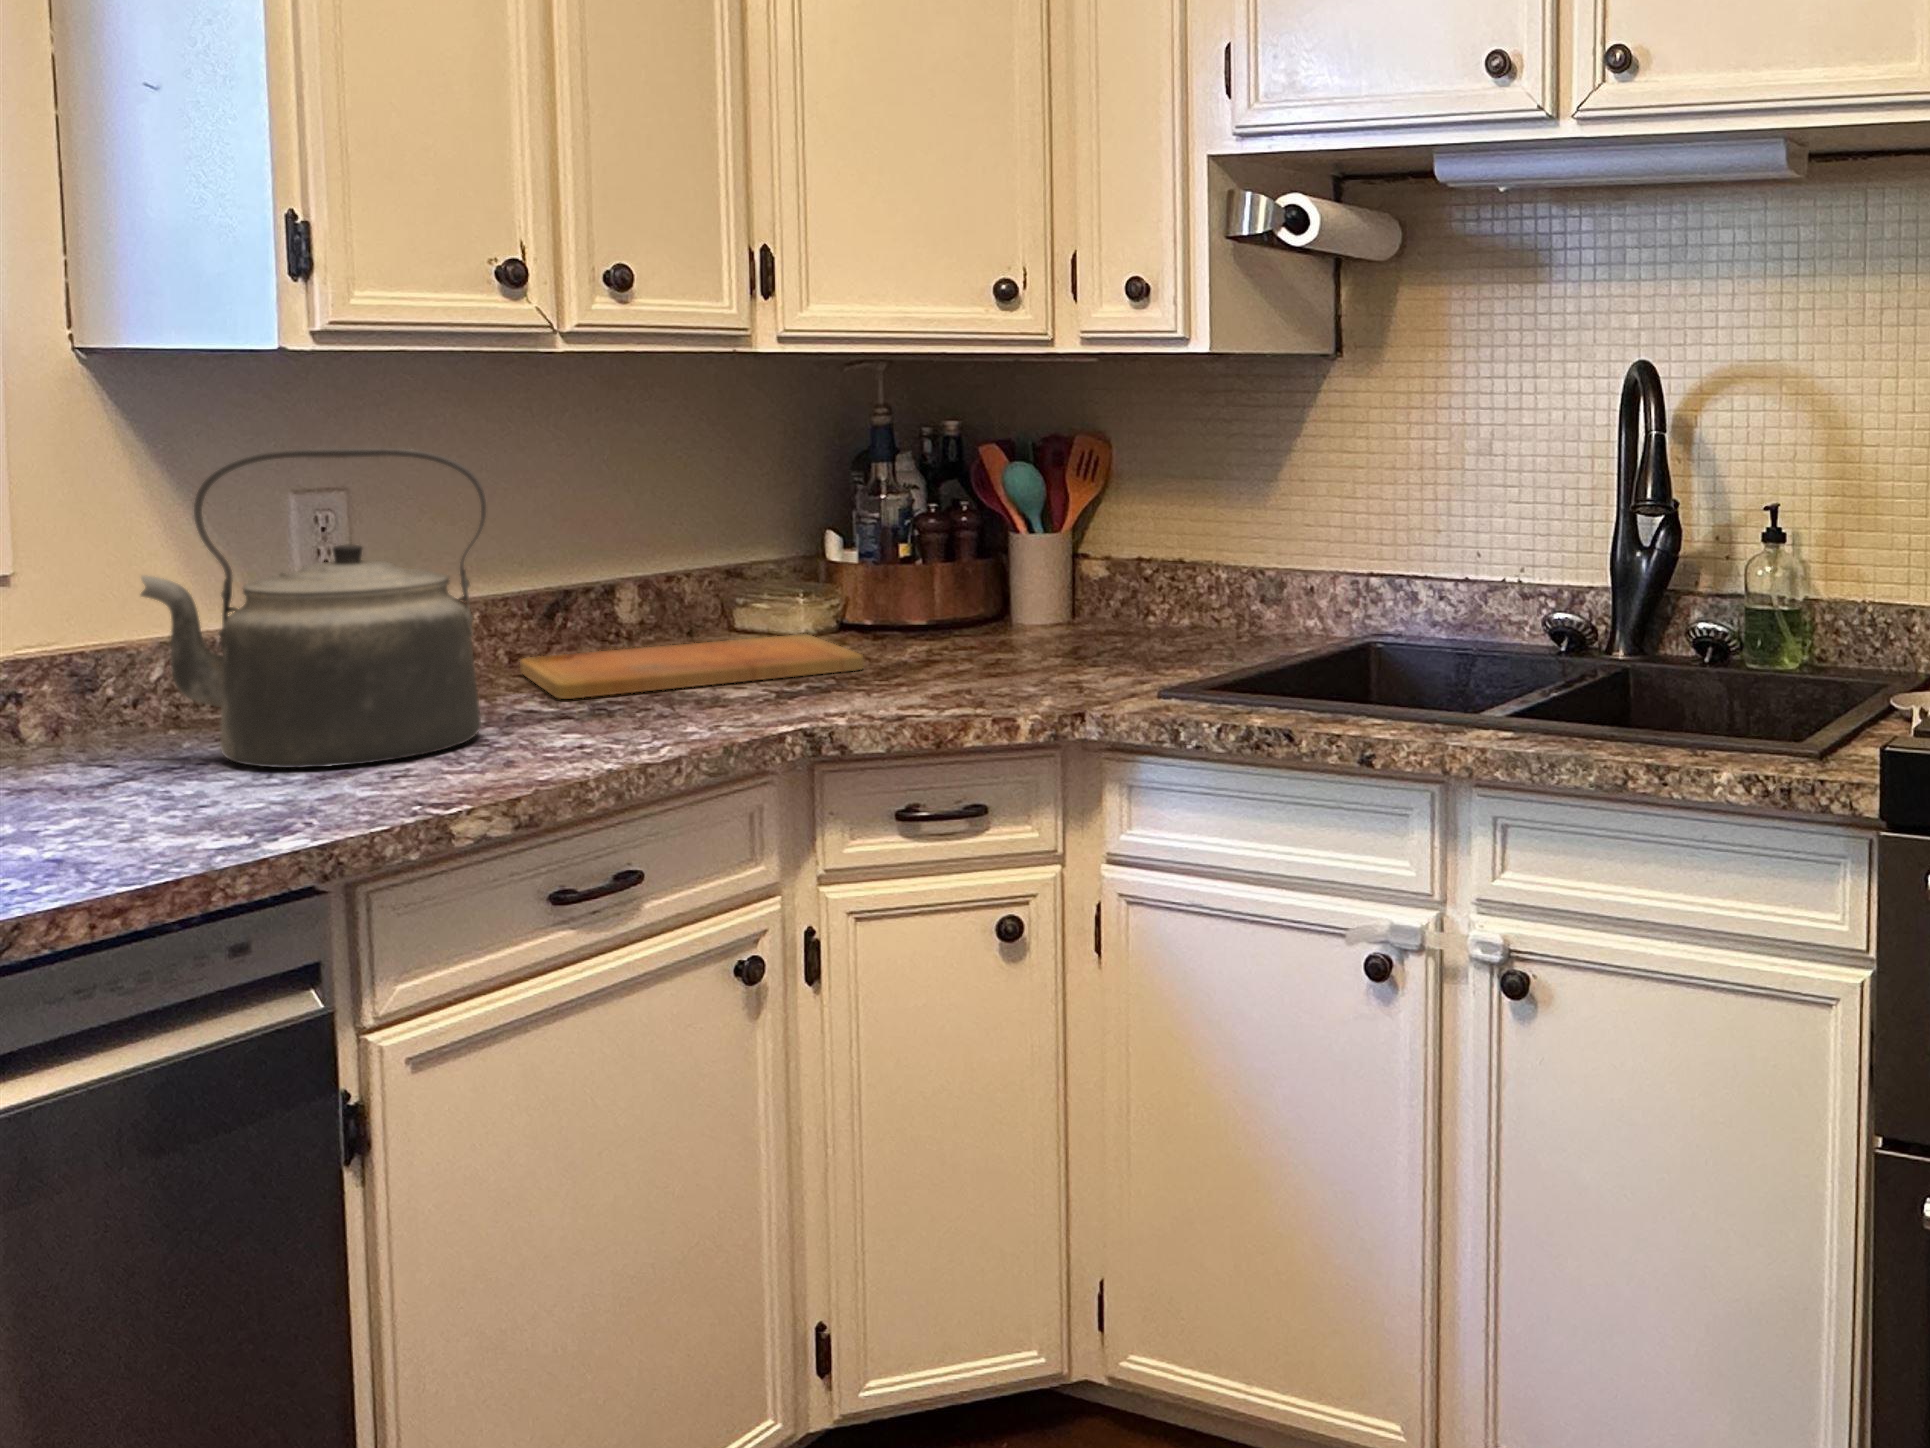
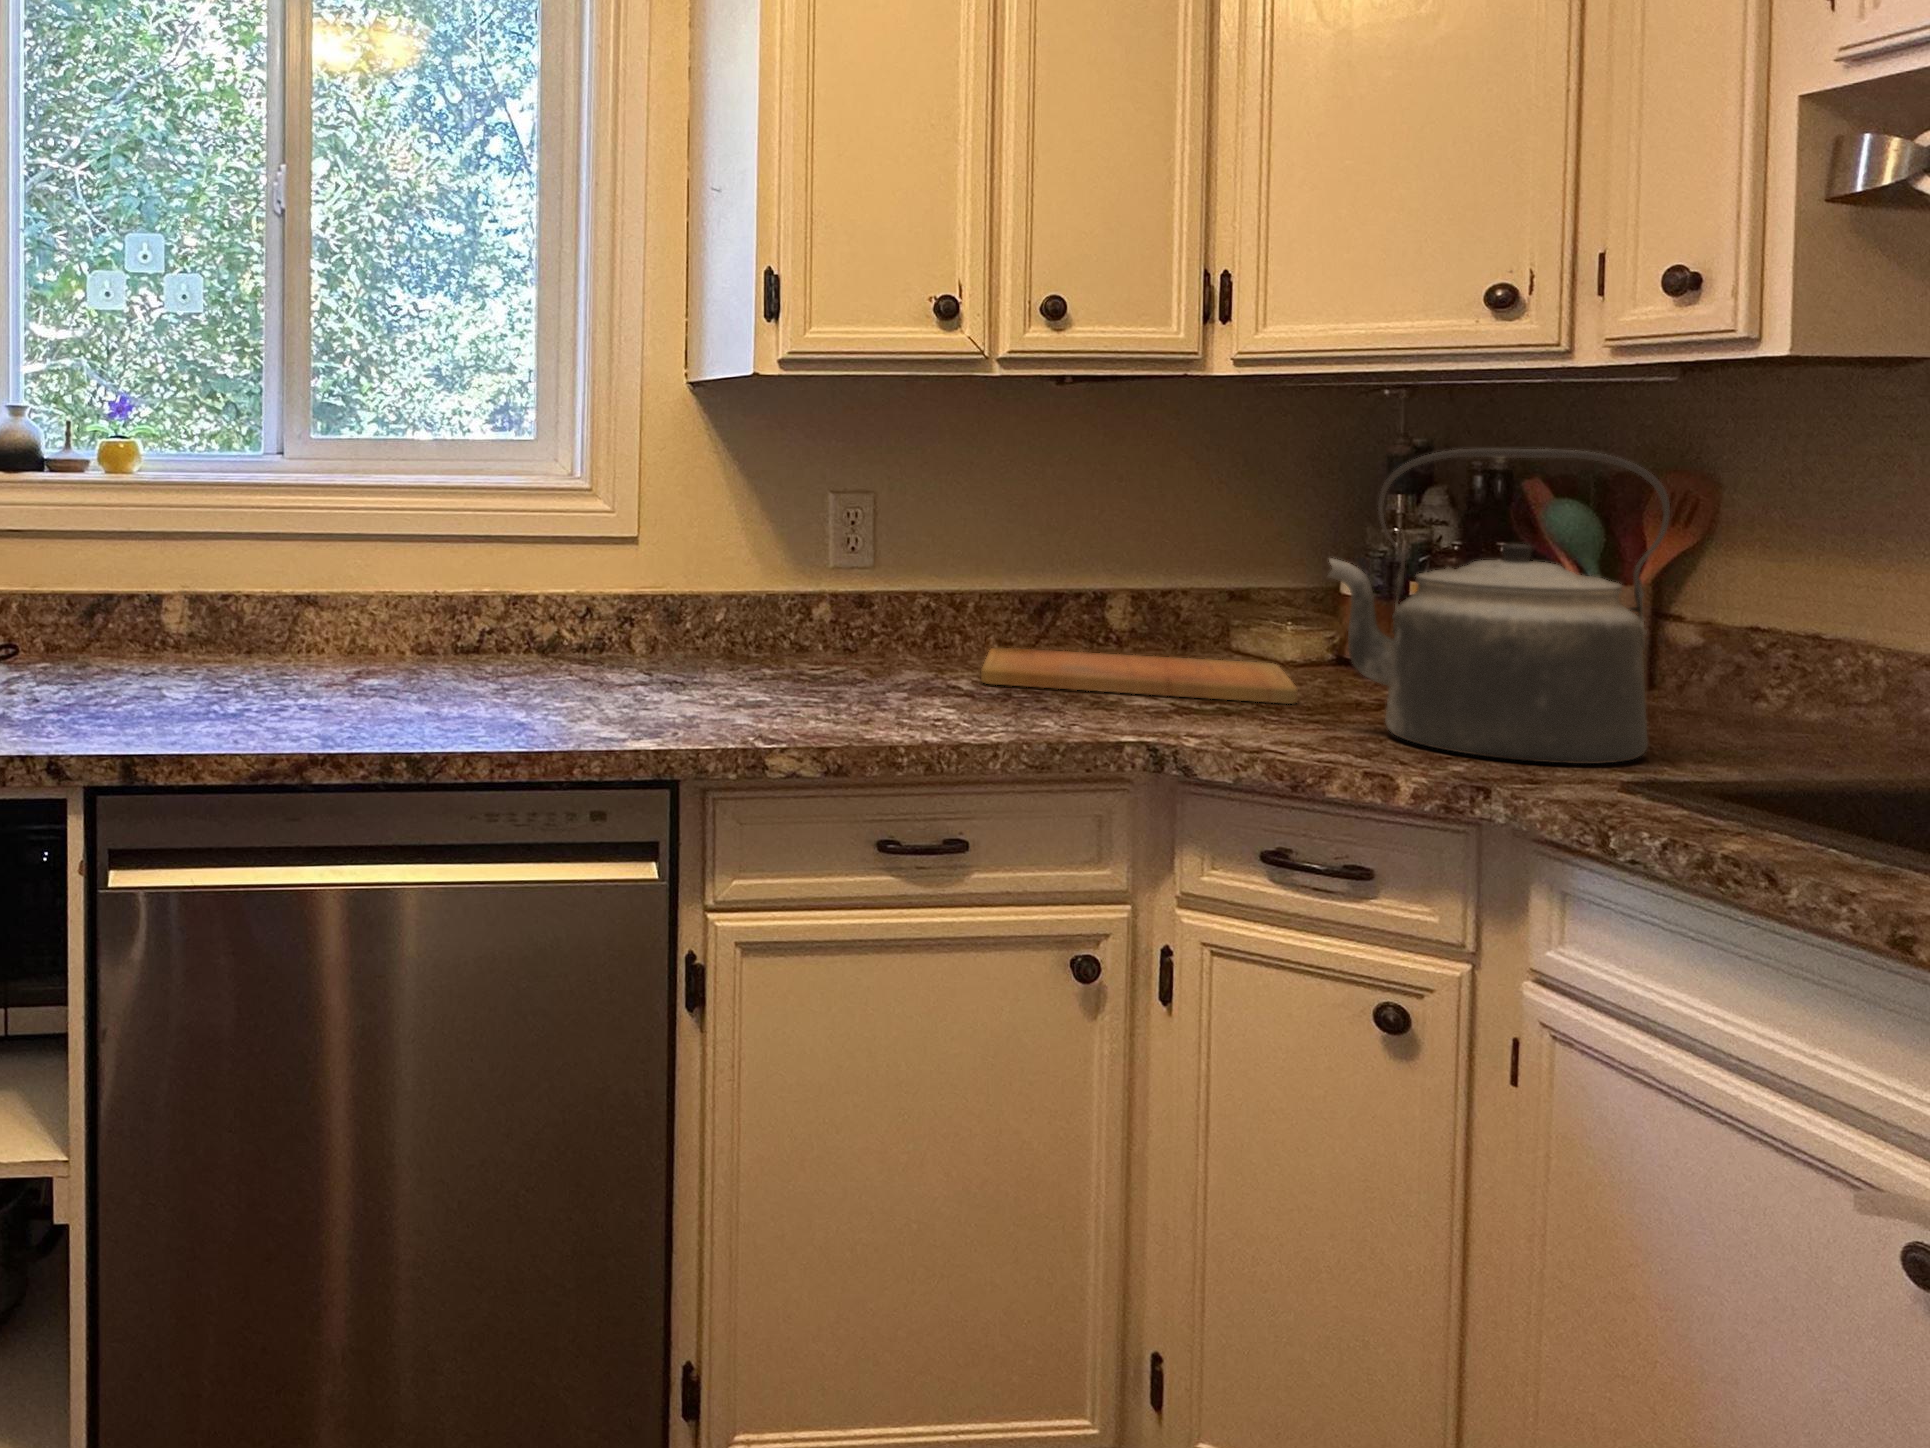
kettle: present [141,448,486,768] -> present [1328,449,1670,764]

